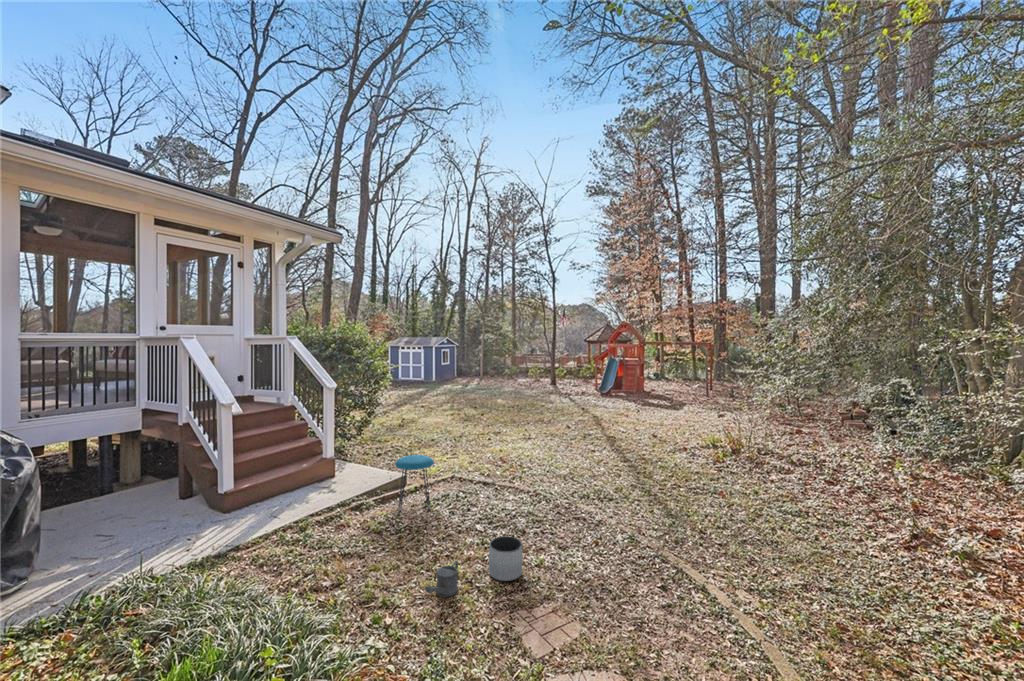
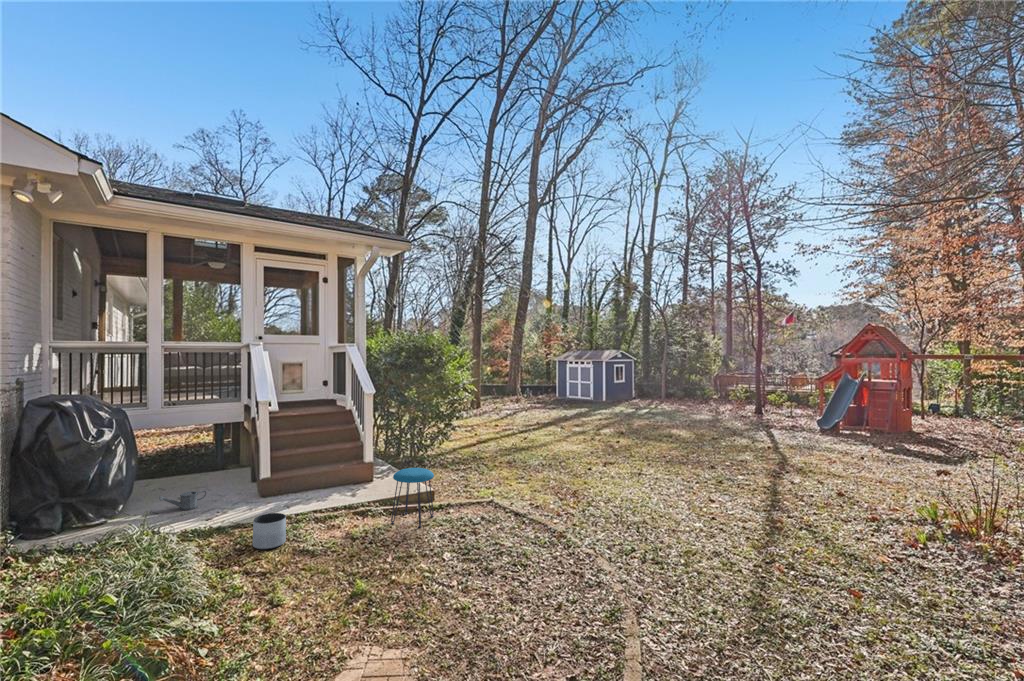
planter: present [489,536,522,581] -> present [253,513,286,550]
watering can: present [425,561,458,598] -> present [159,491,206,510]

